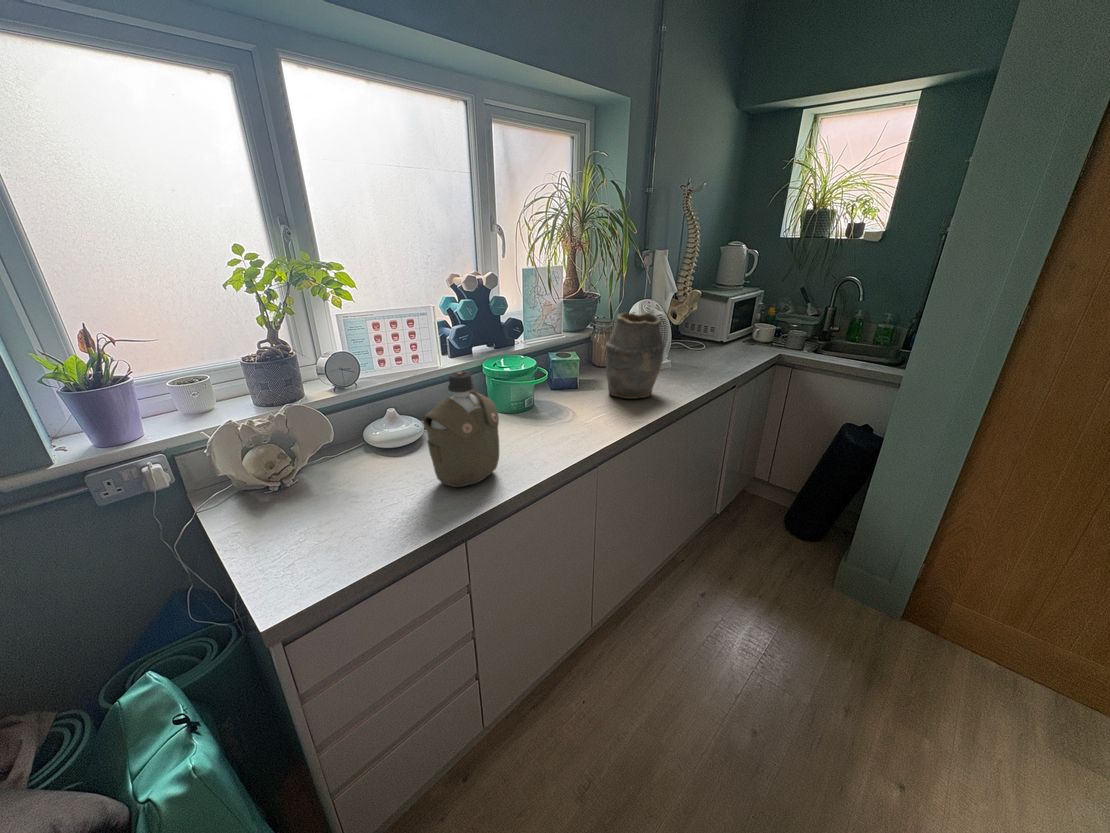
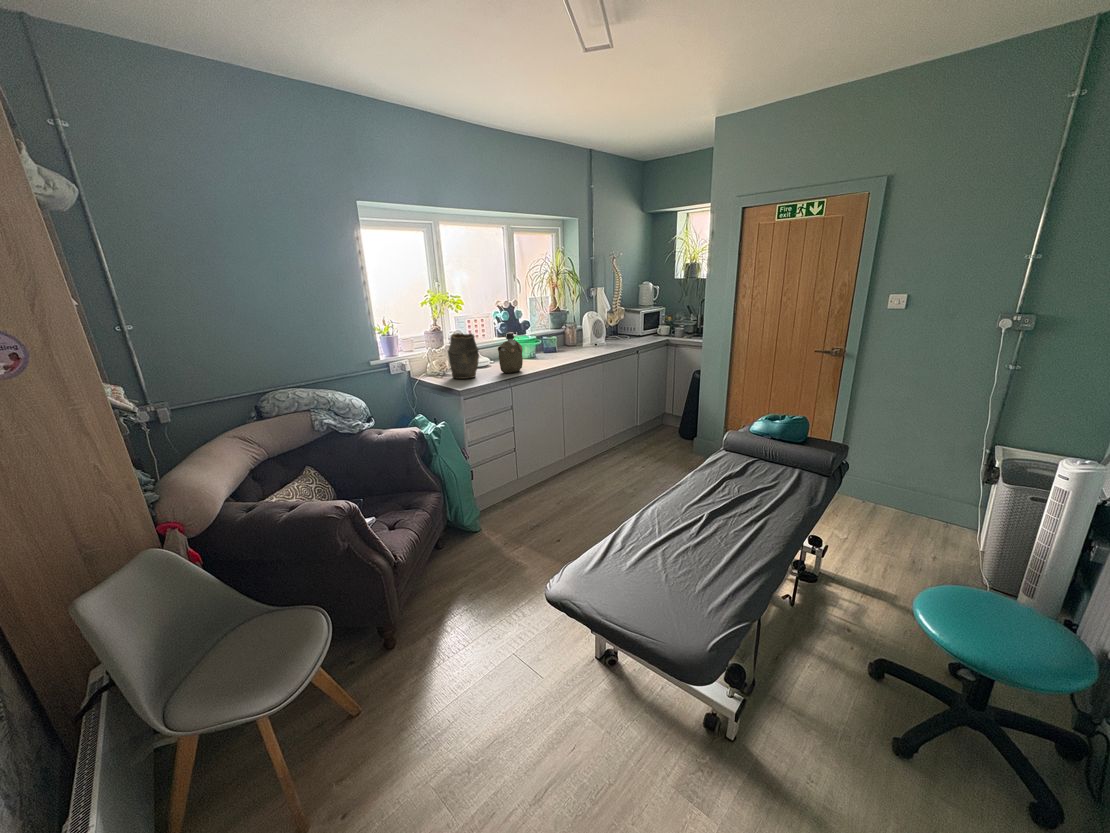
vase: present [606,313,664,399] -> present [448,333,479,379]

